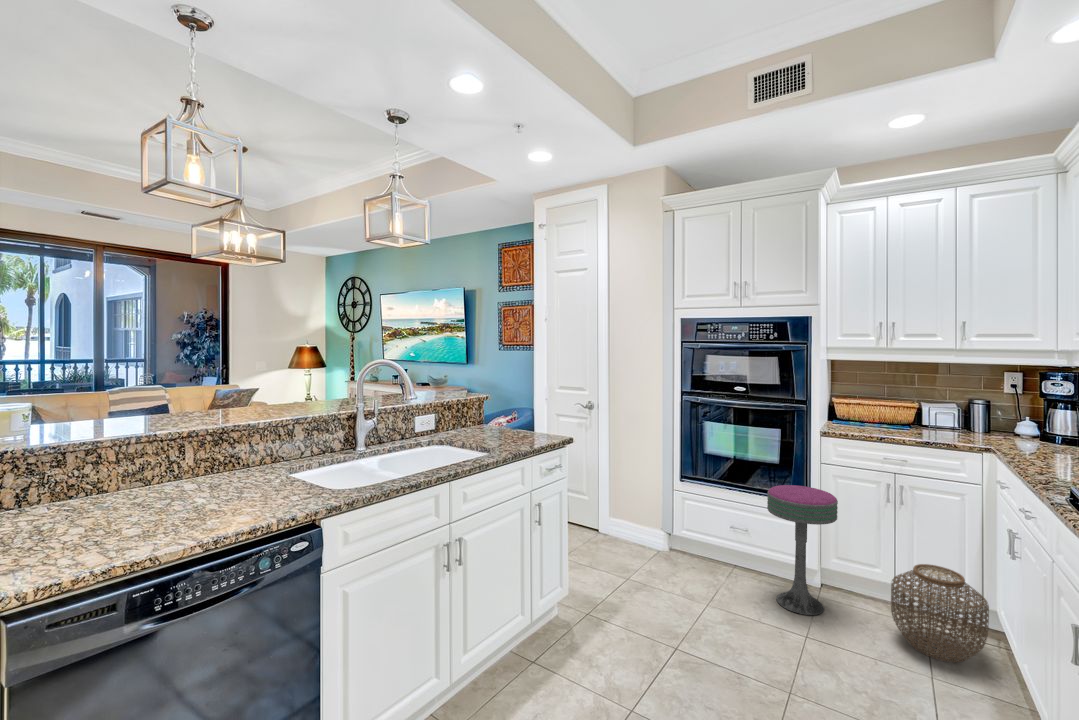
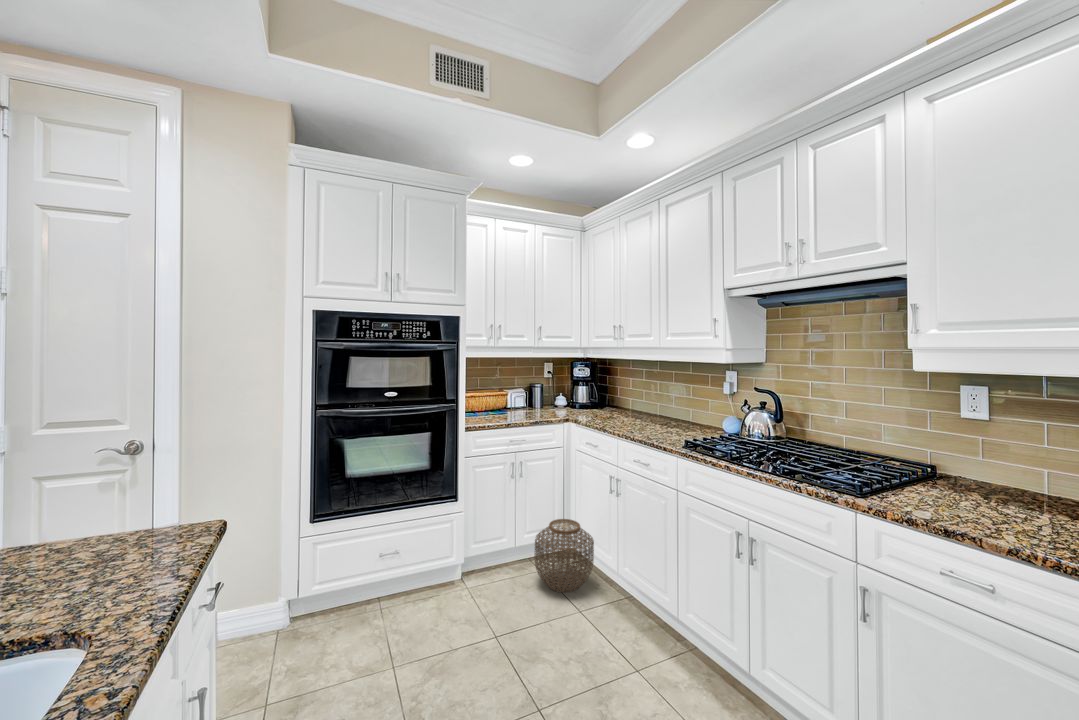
bar stool: present [767,485,838,615] -> none [436,484,498,612]

